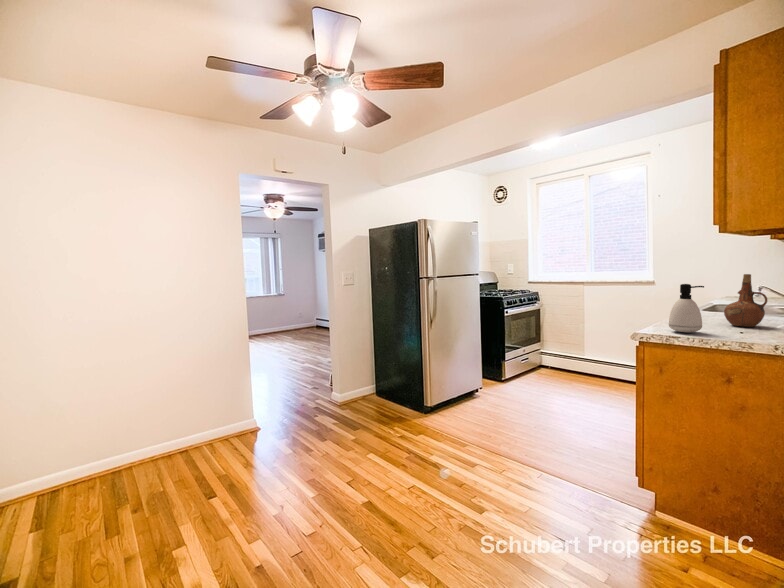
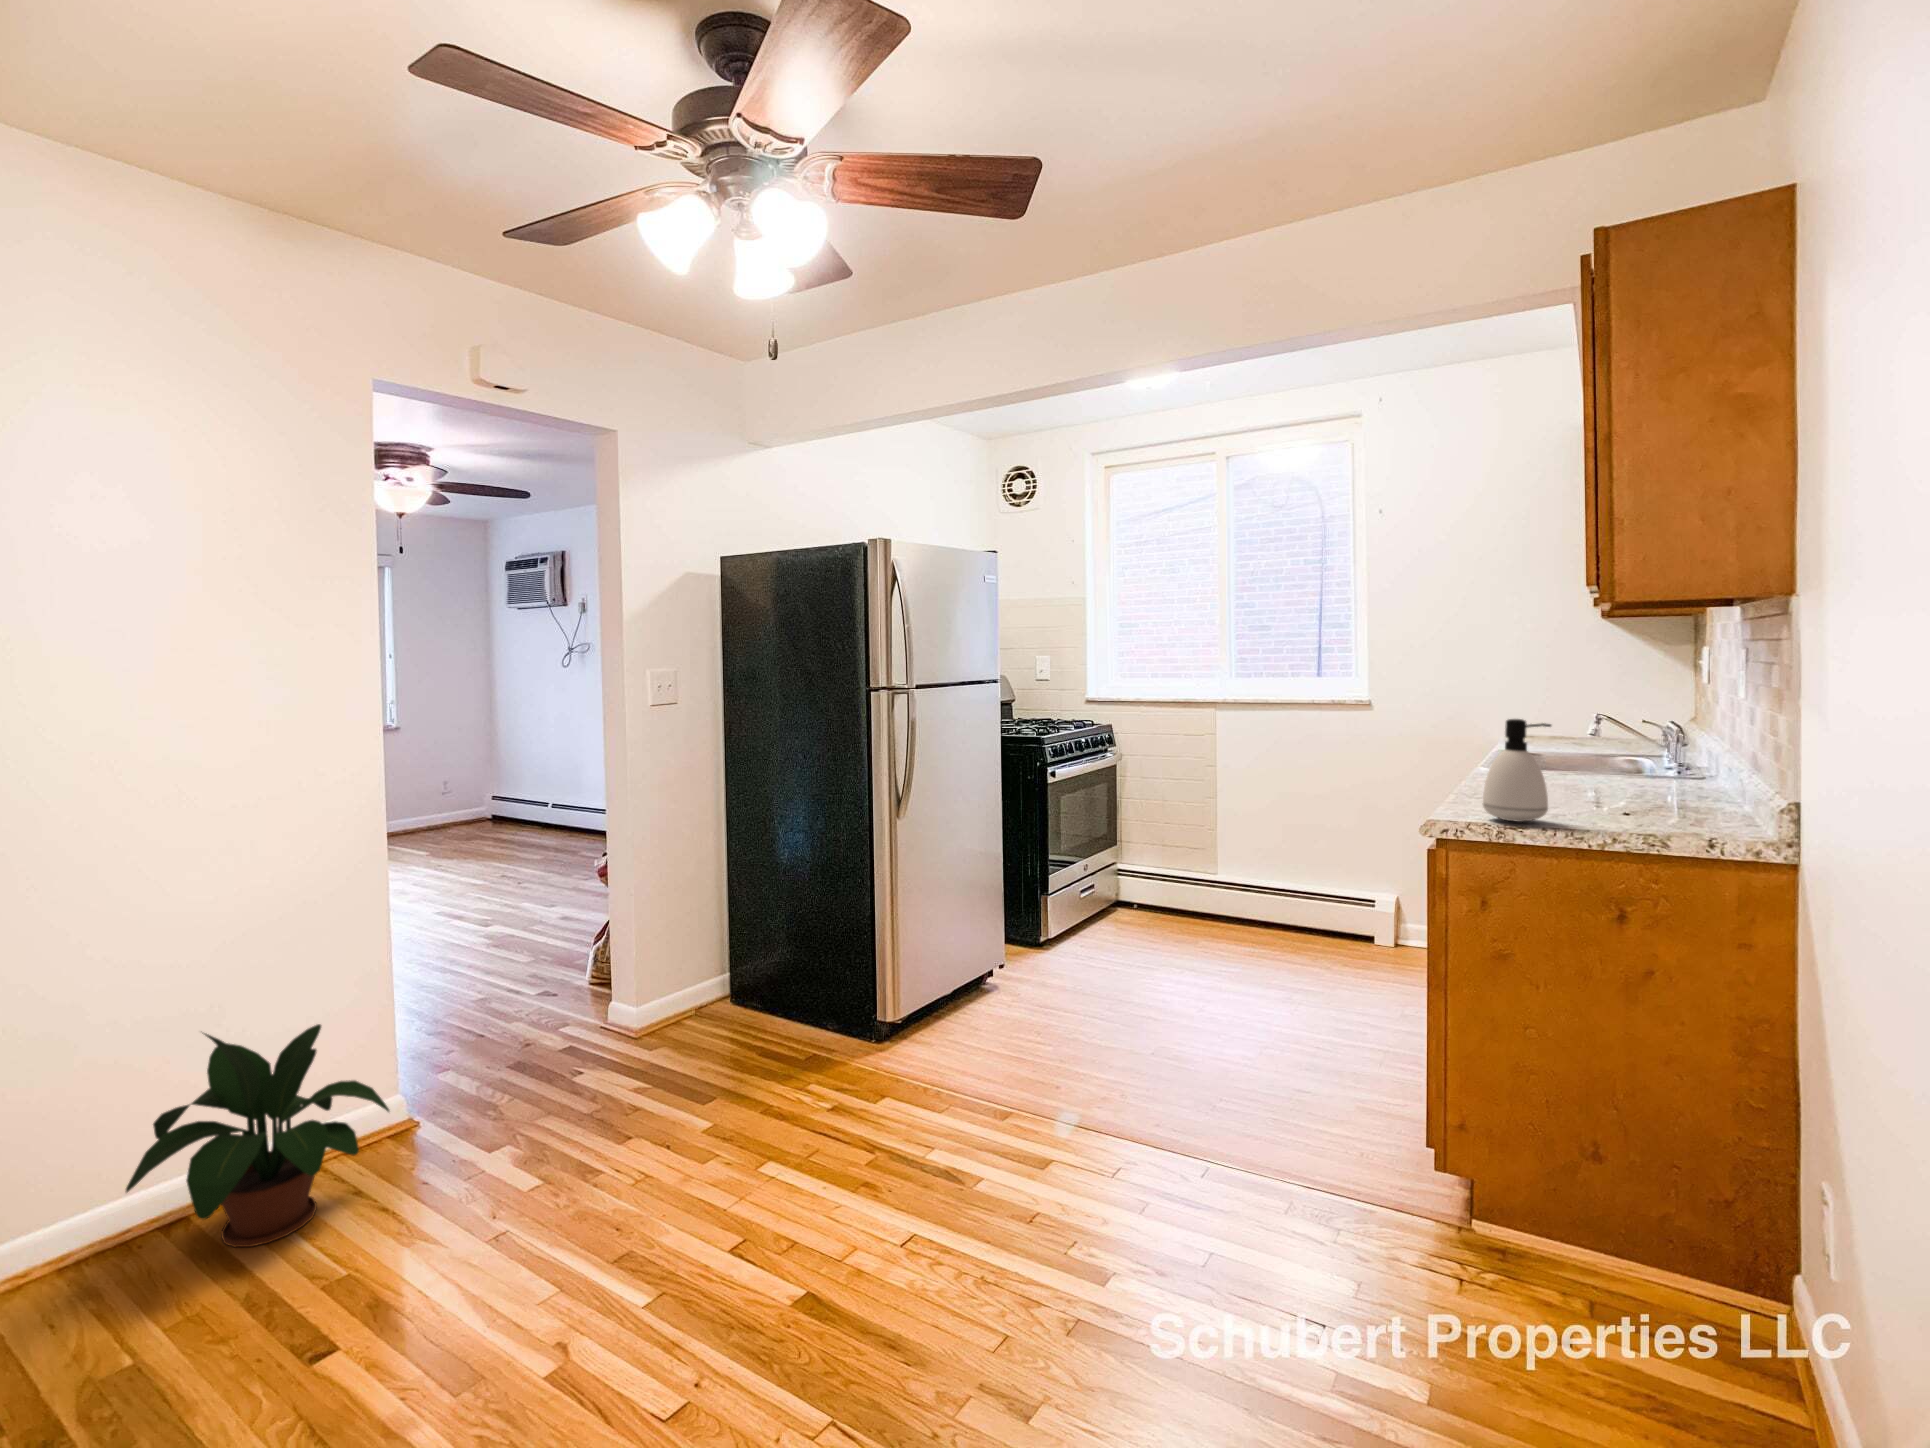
ceramic pitcher: present [724,274,767,327] -> none [1563,700,1640,807]
potted plant: none [168,391,247,461] -> present [126,1024,389,1247]

